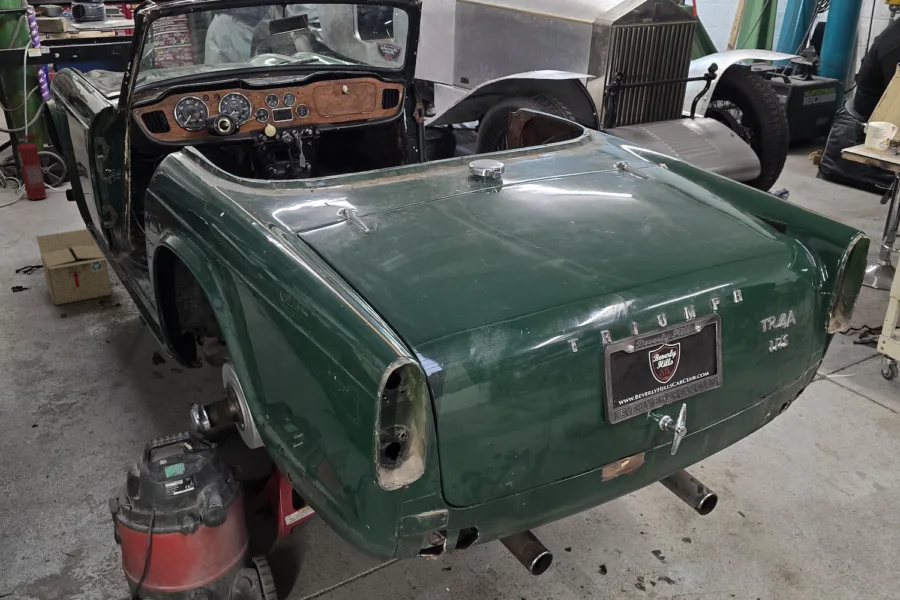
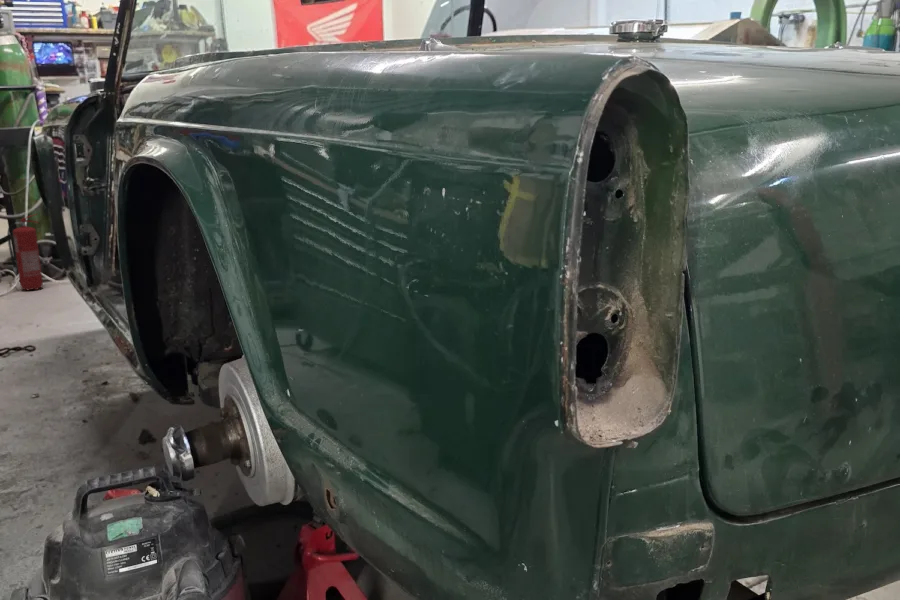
cardboard box: present [36,229,111,305] -> none [12,295,99,384]

